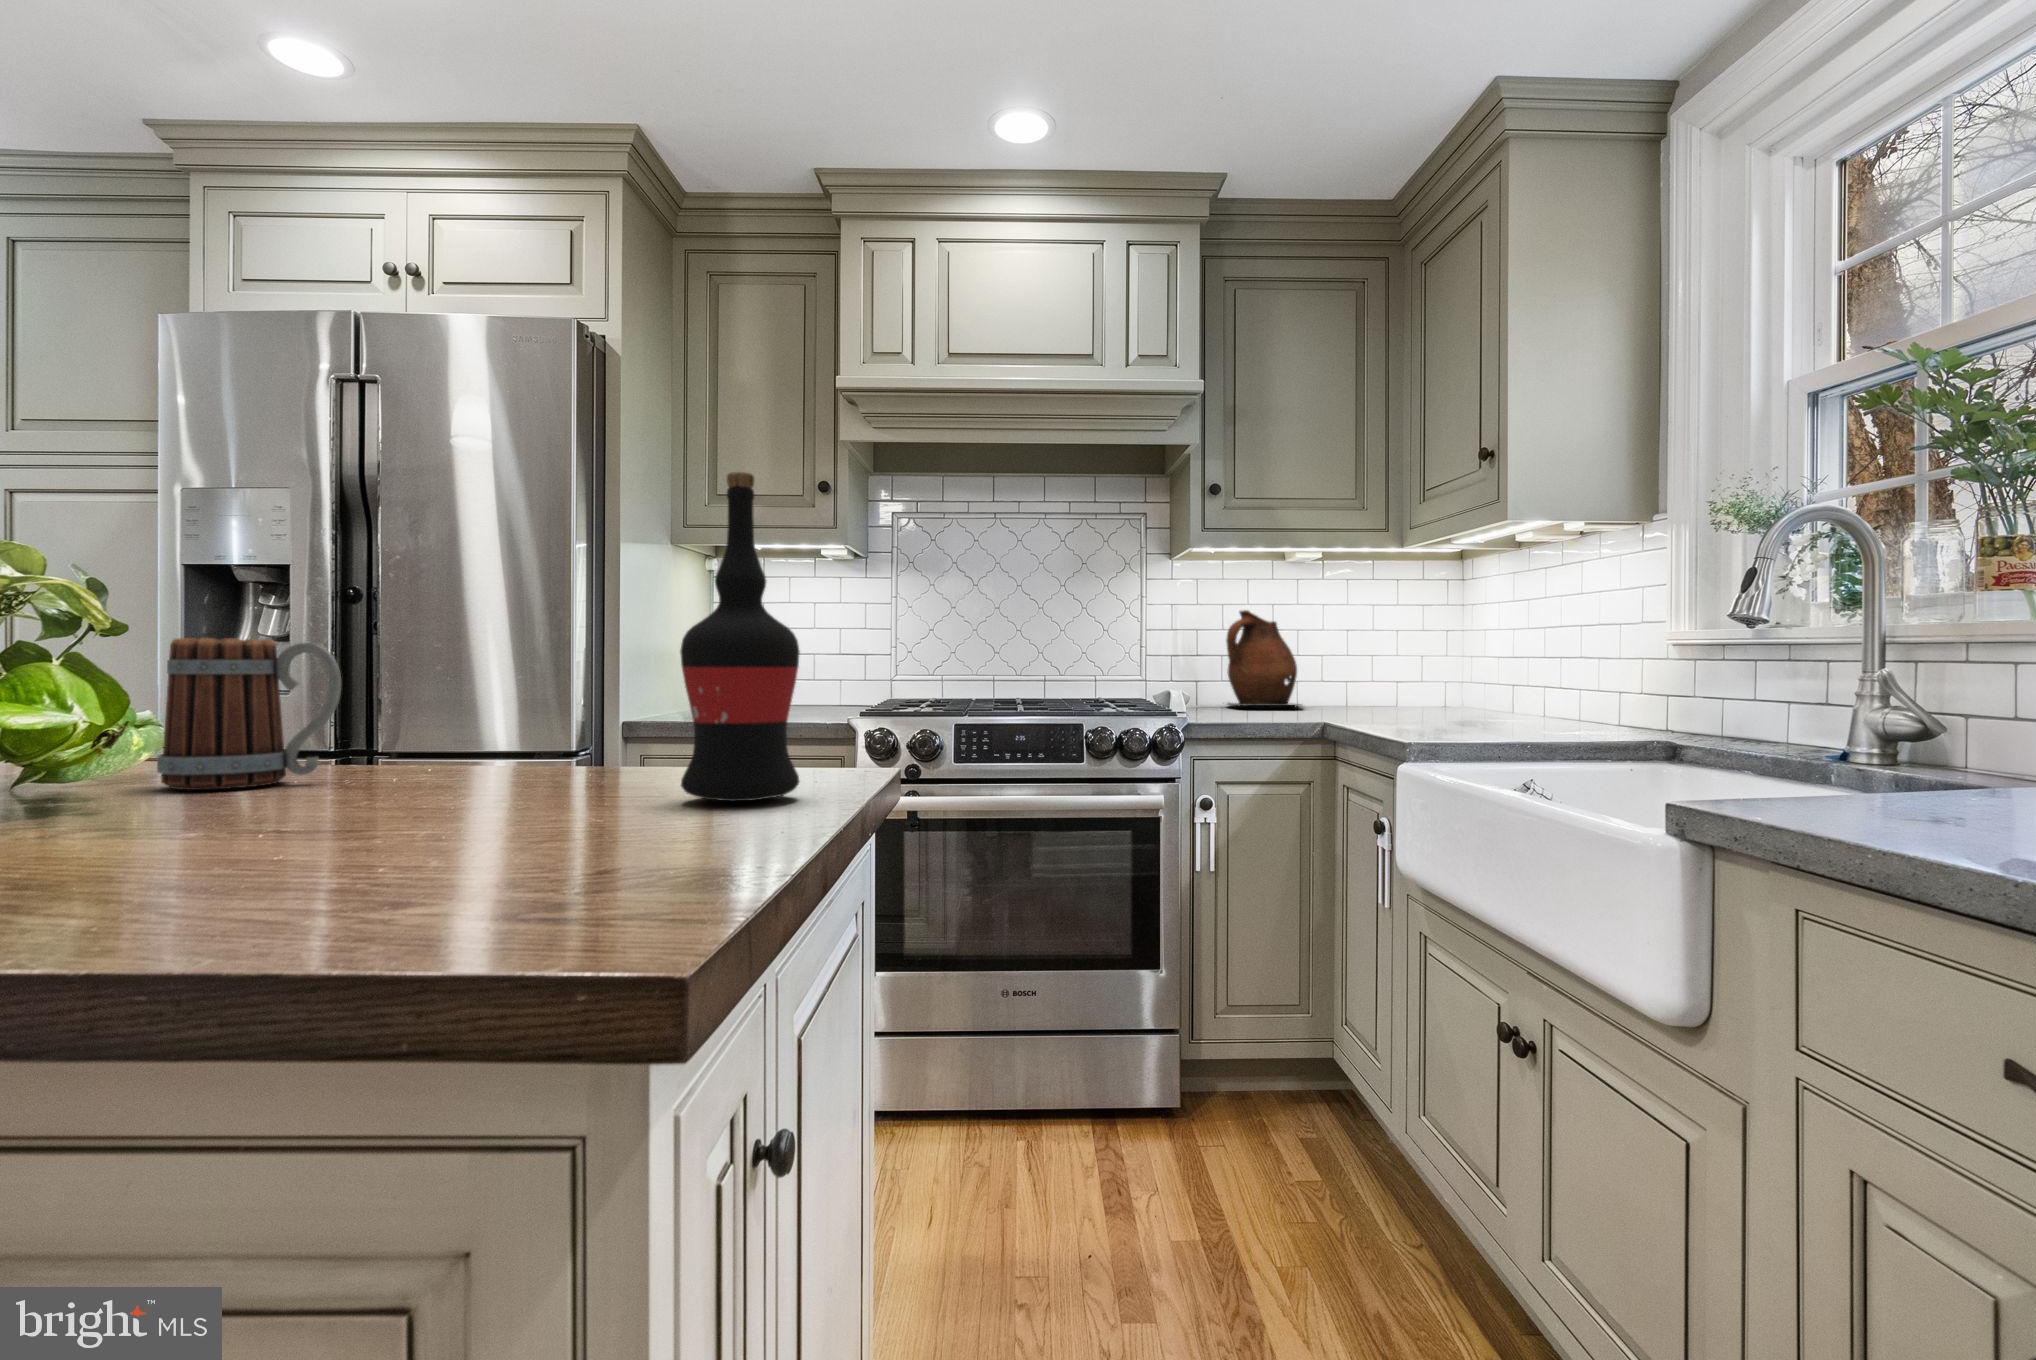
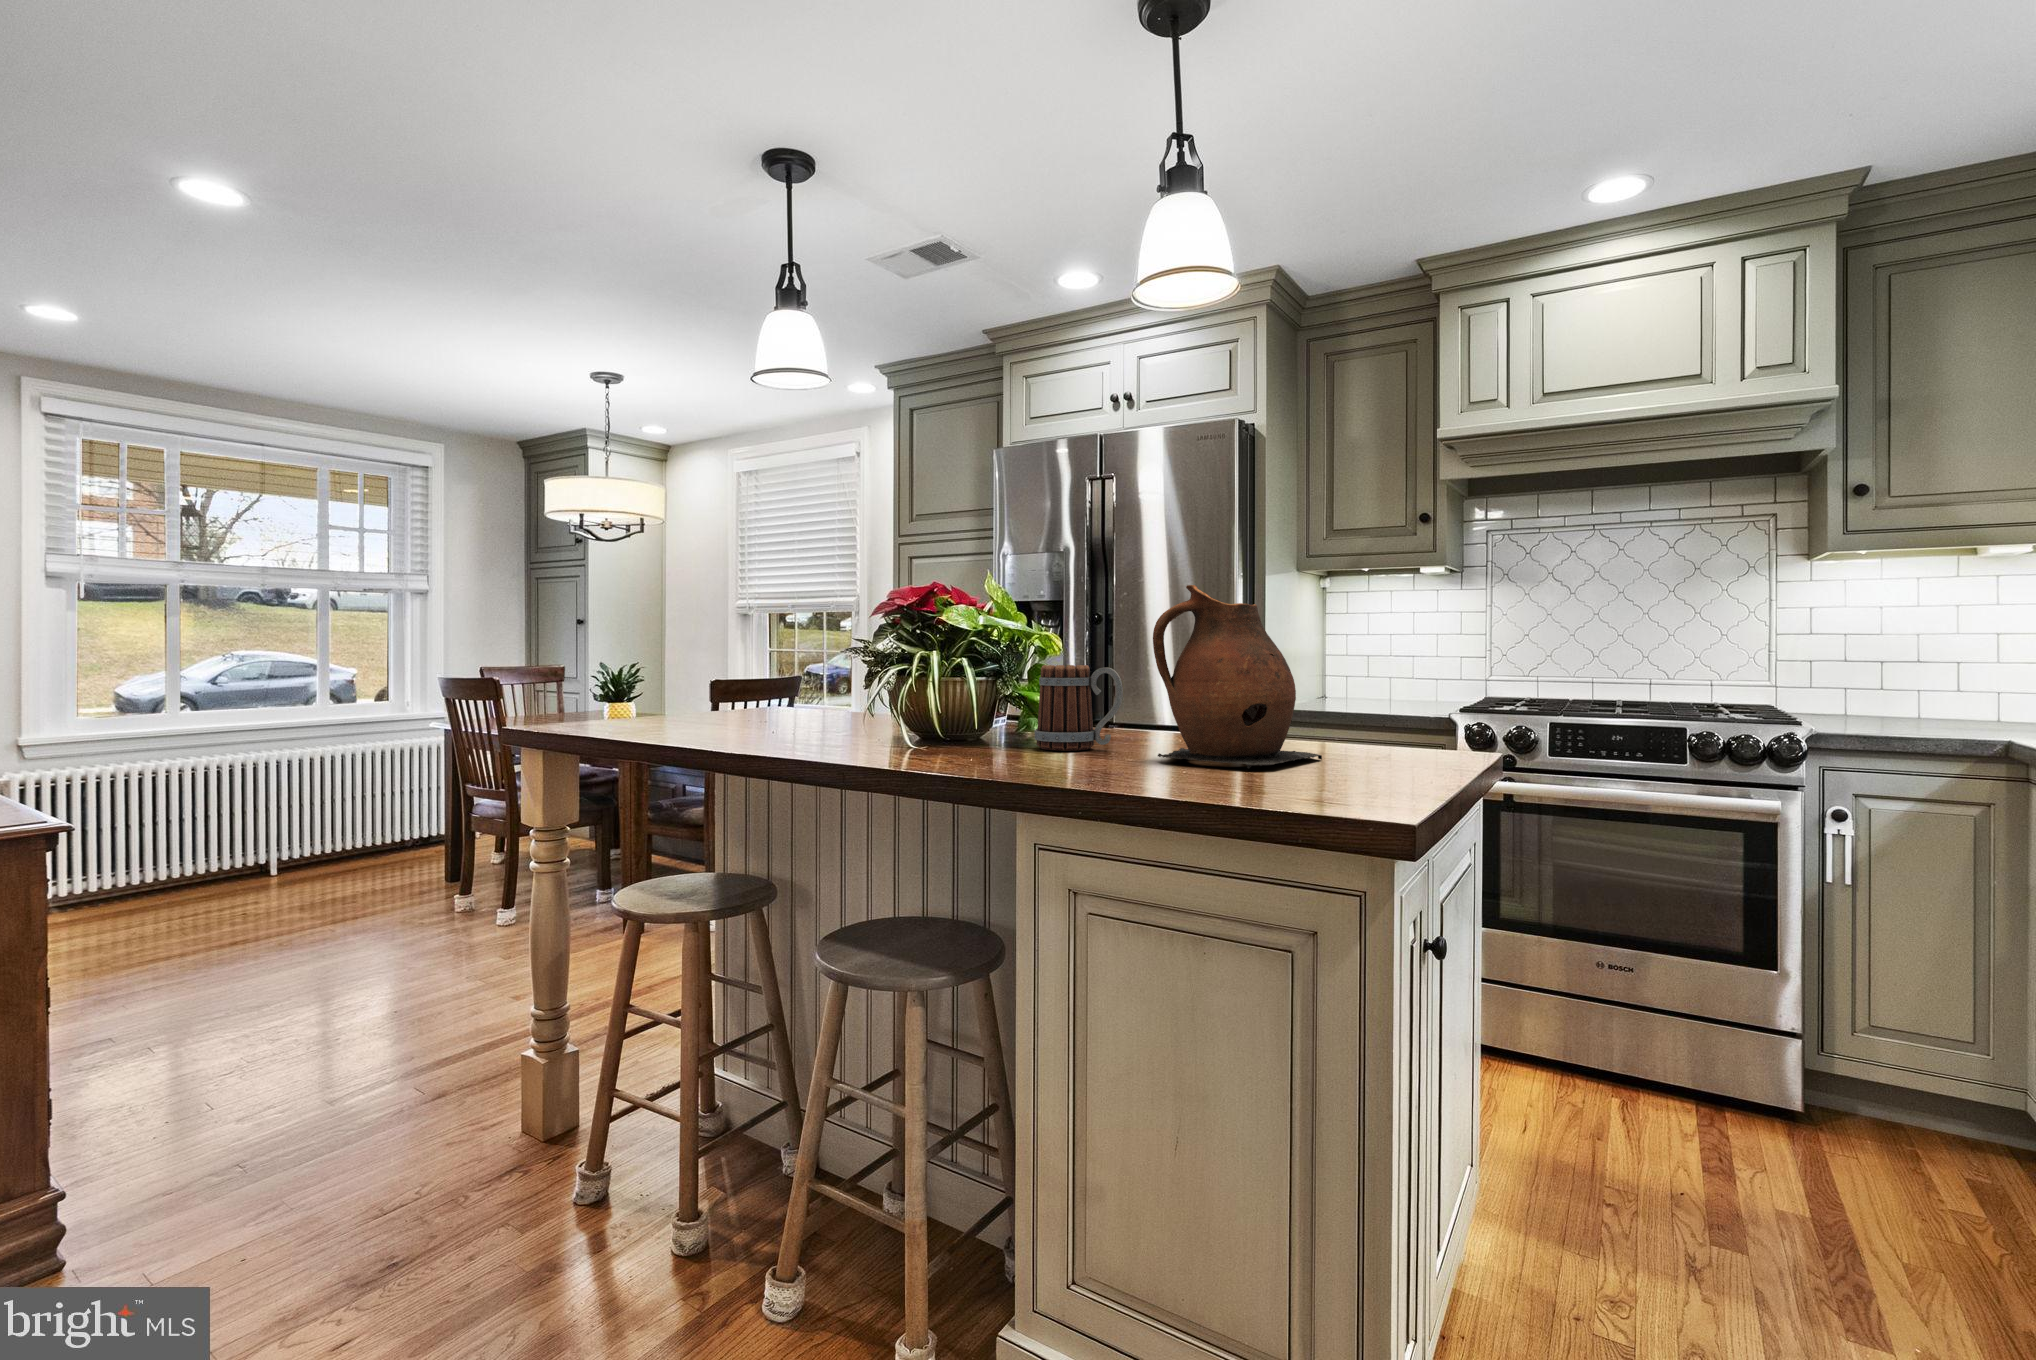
wine bottle: present [680,472,800,801] -> none [1333,559,1416,778]
ceramic pitcher: present [1226,610,1302,707] -> present [1153,585,1322,769]

